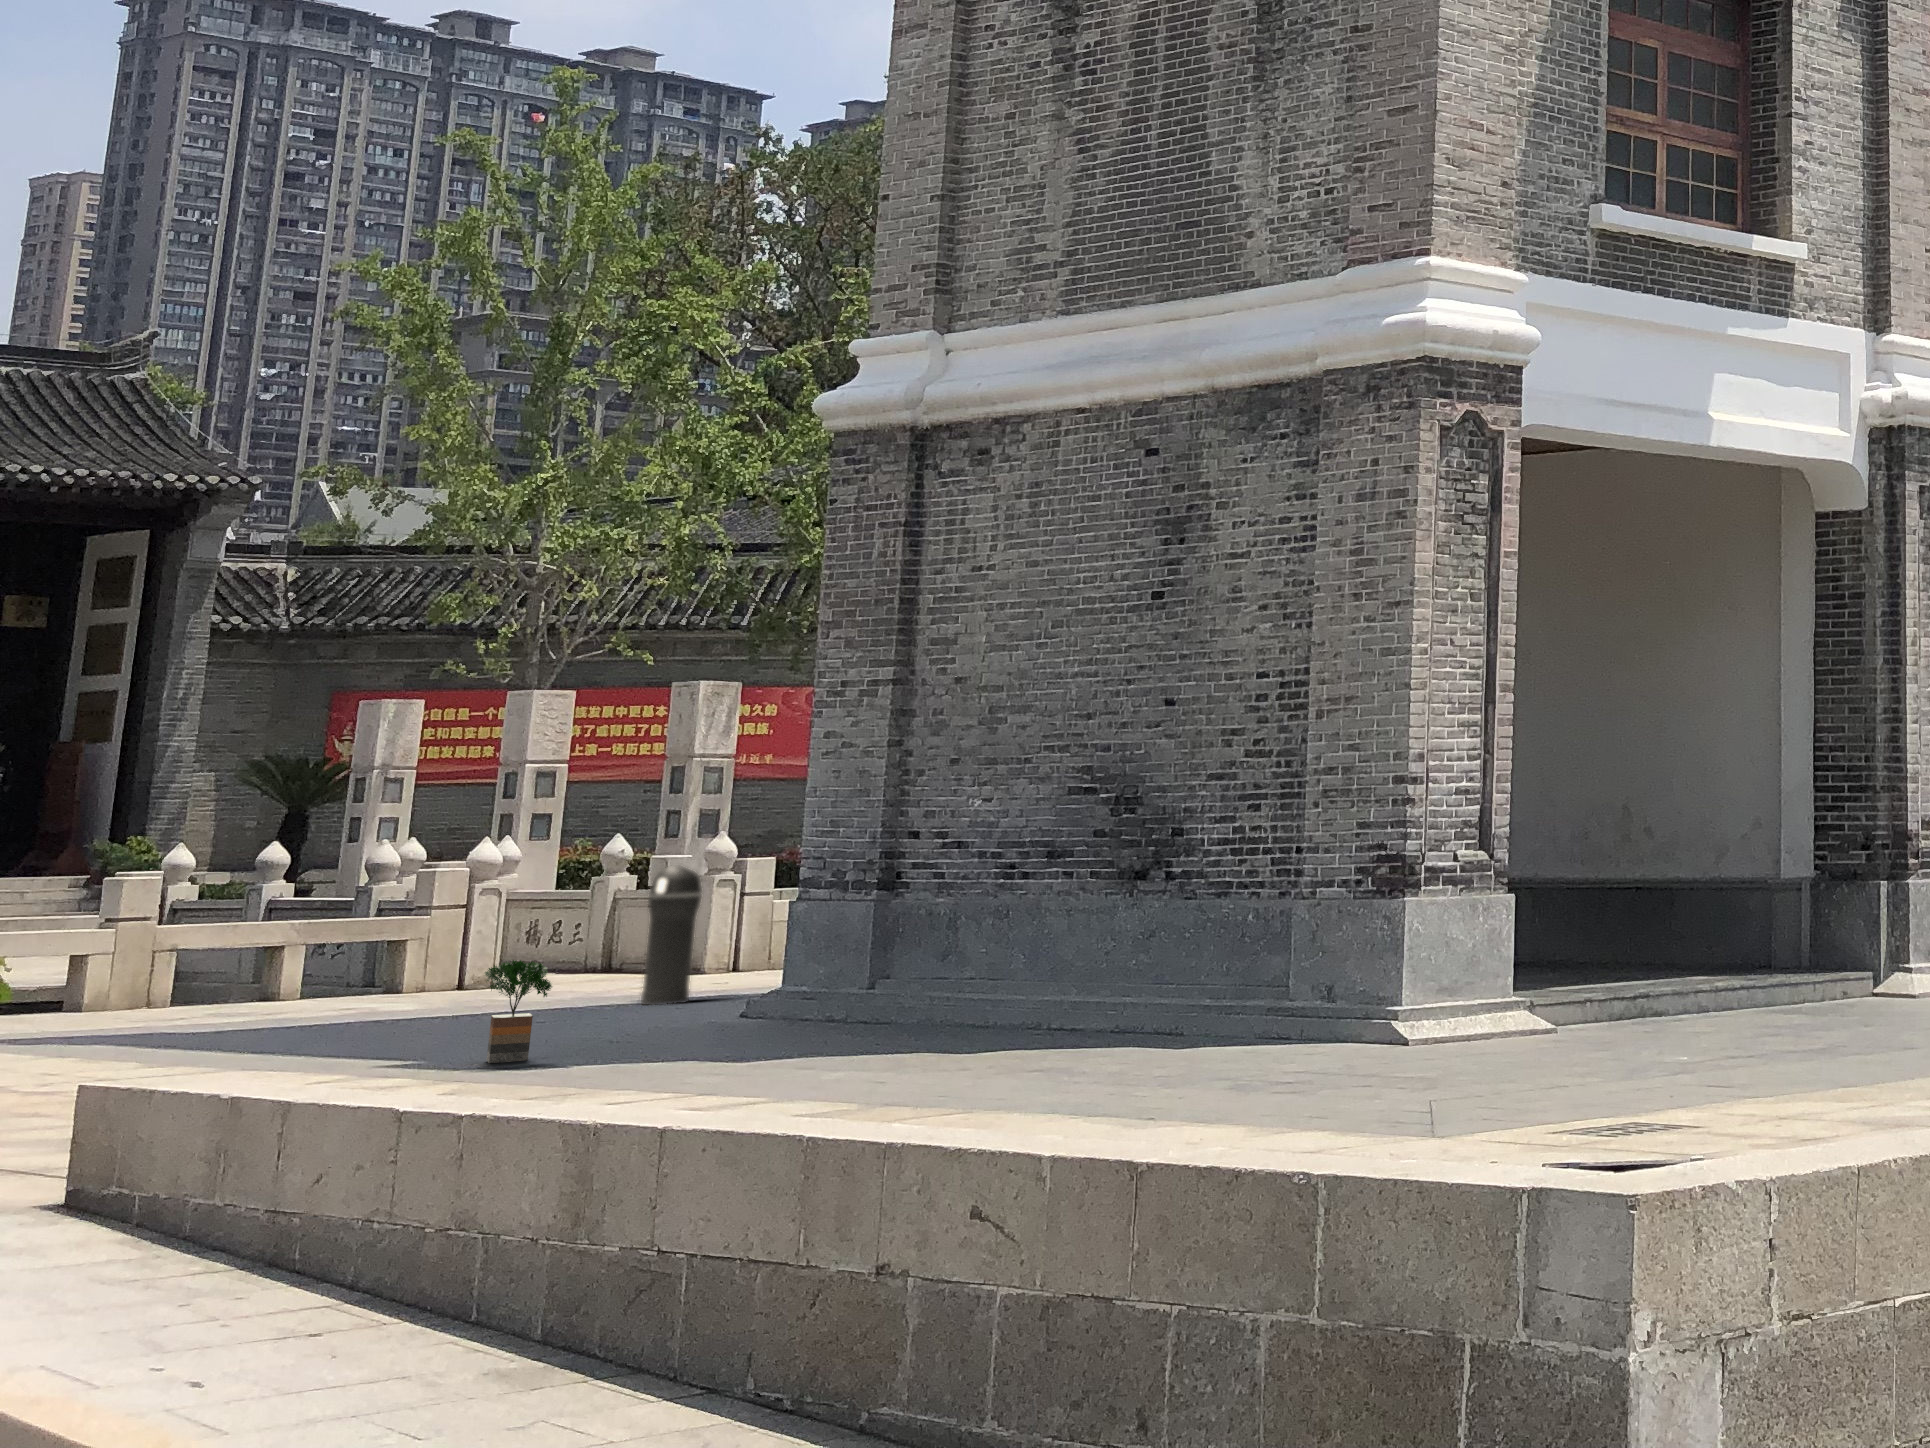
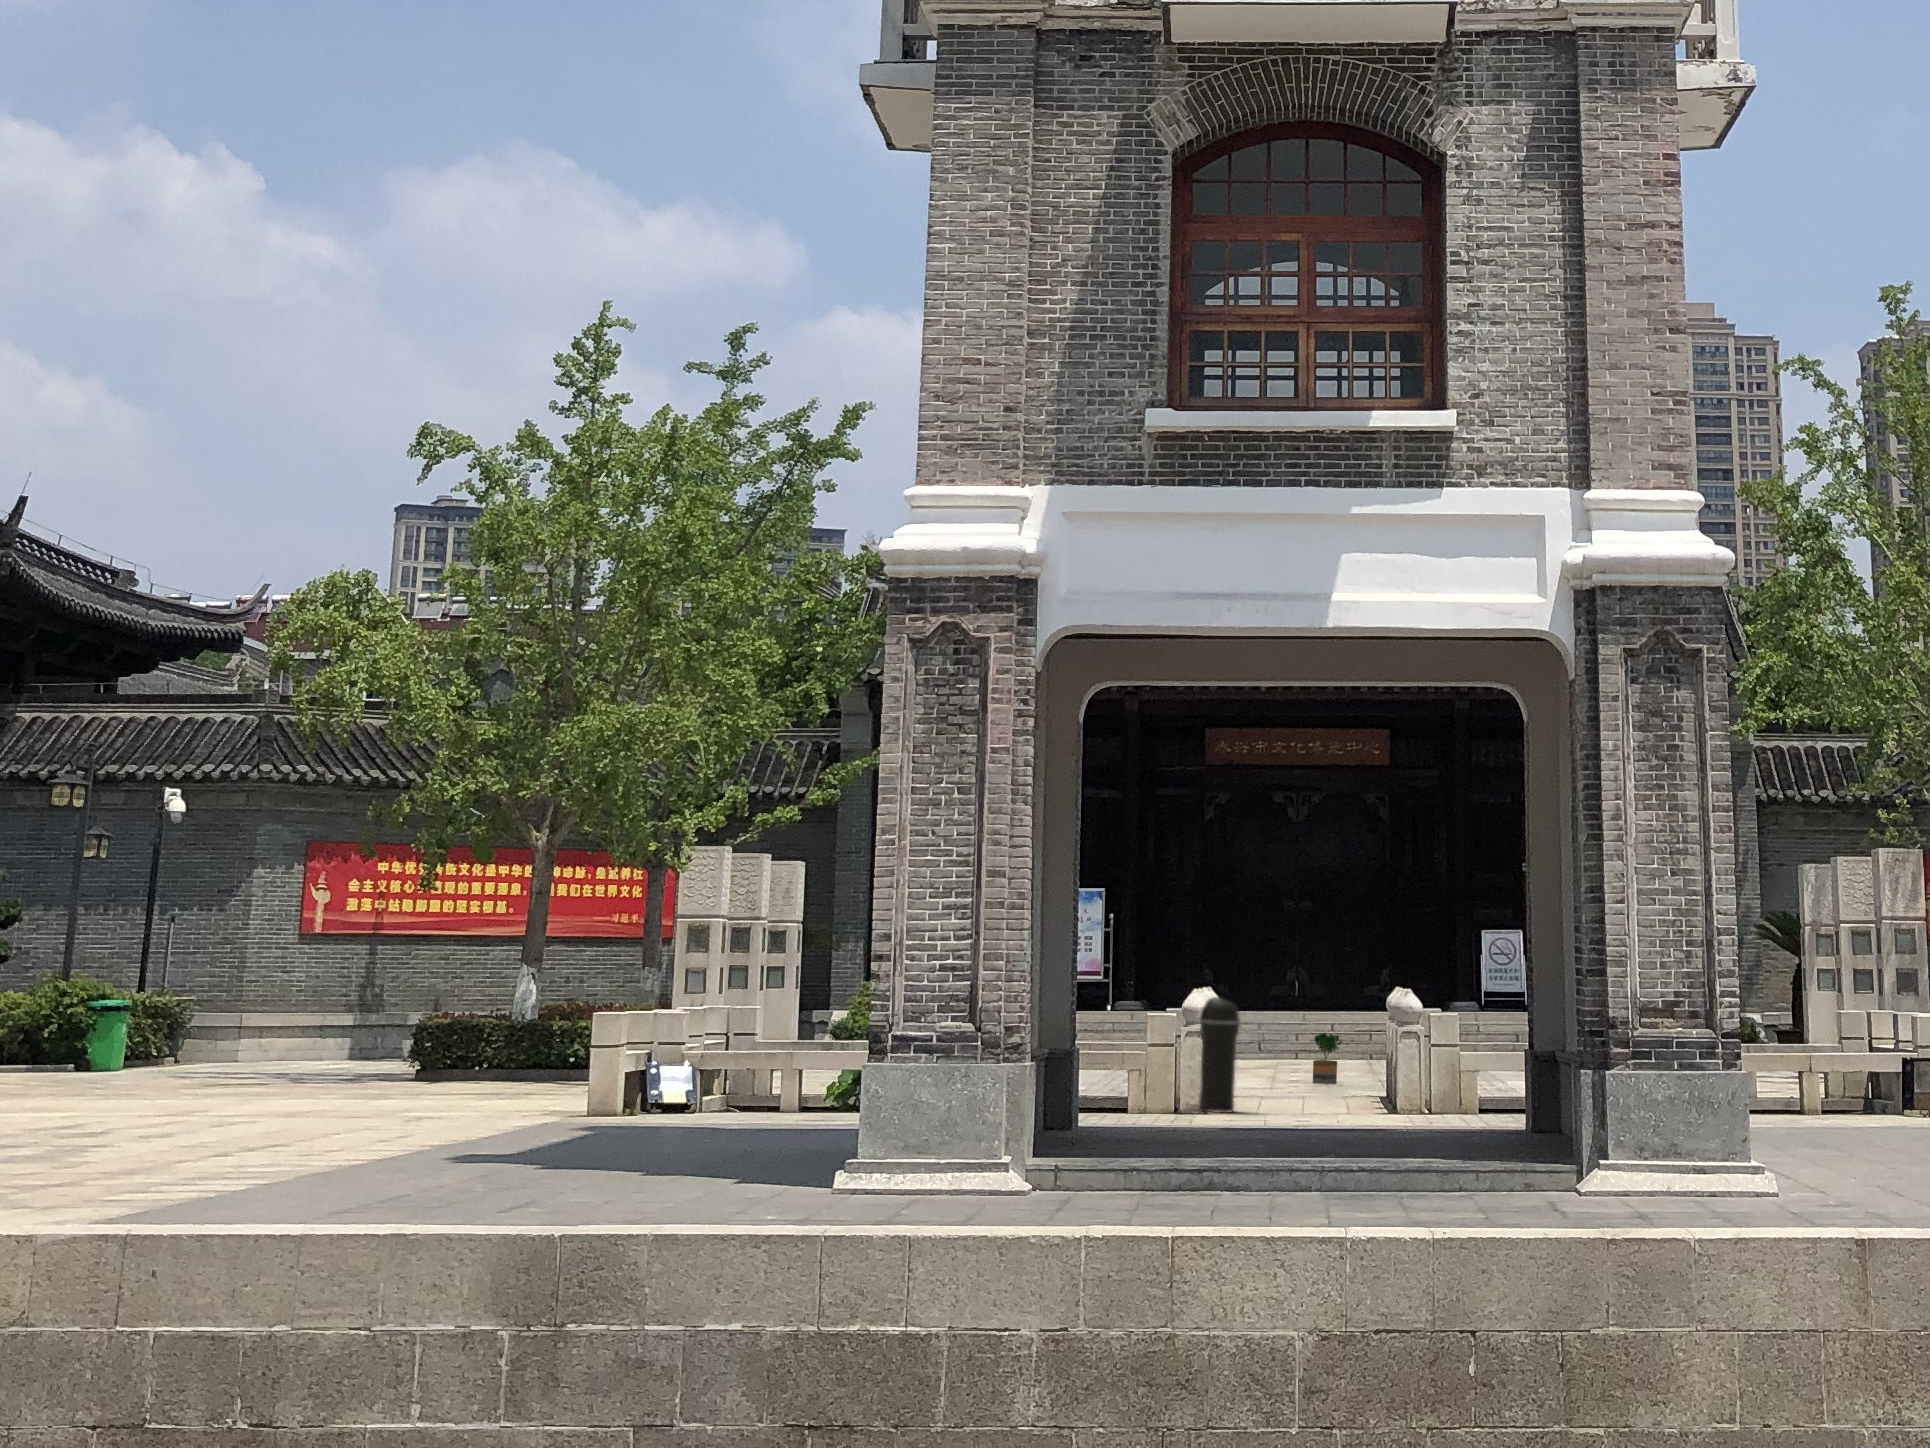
potted tree: present [485,960,552,1063] -> present [1313,1033,1342,1084]

